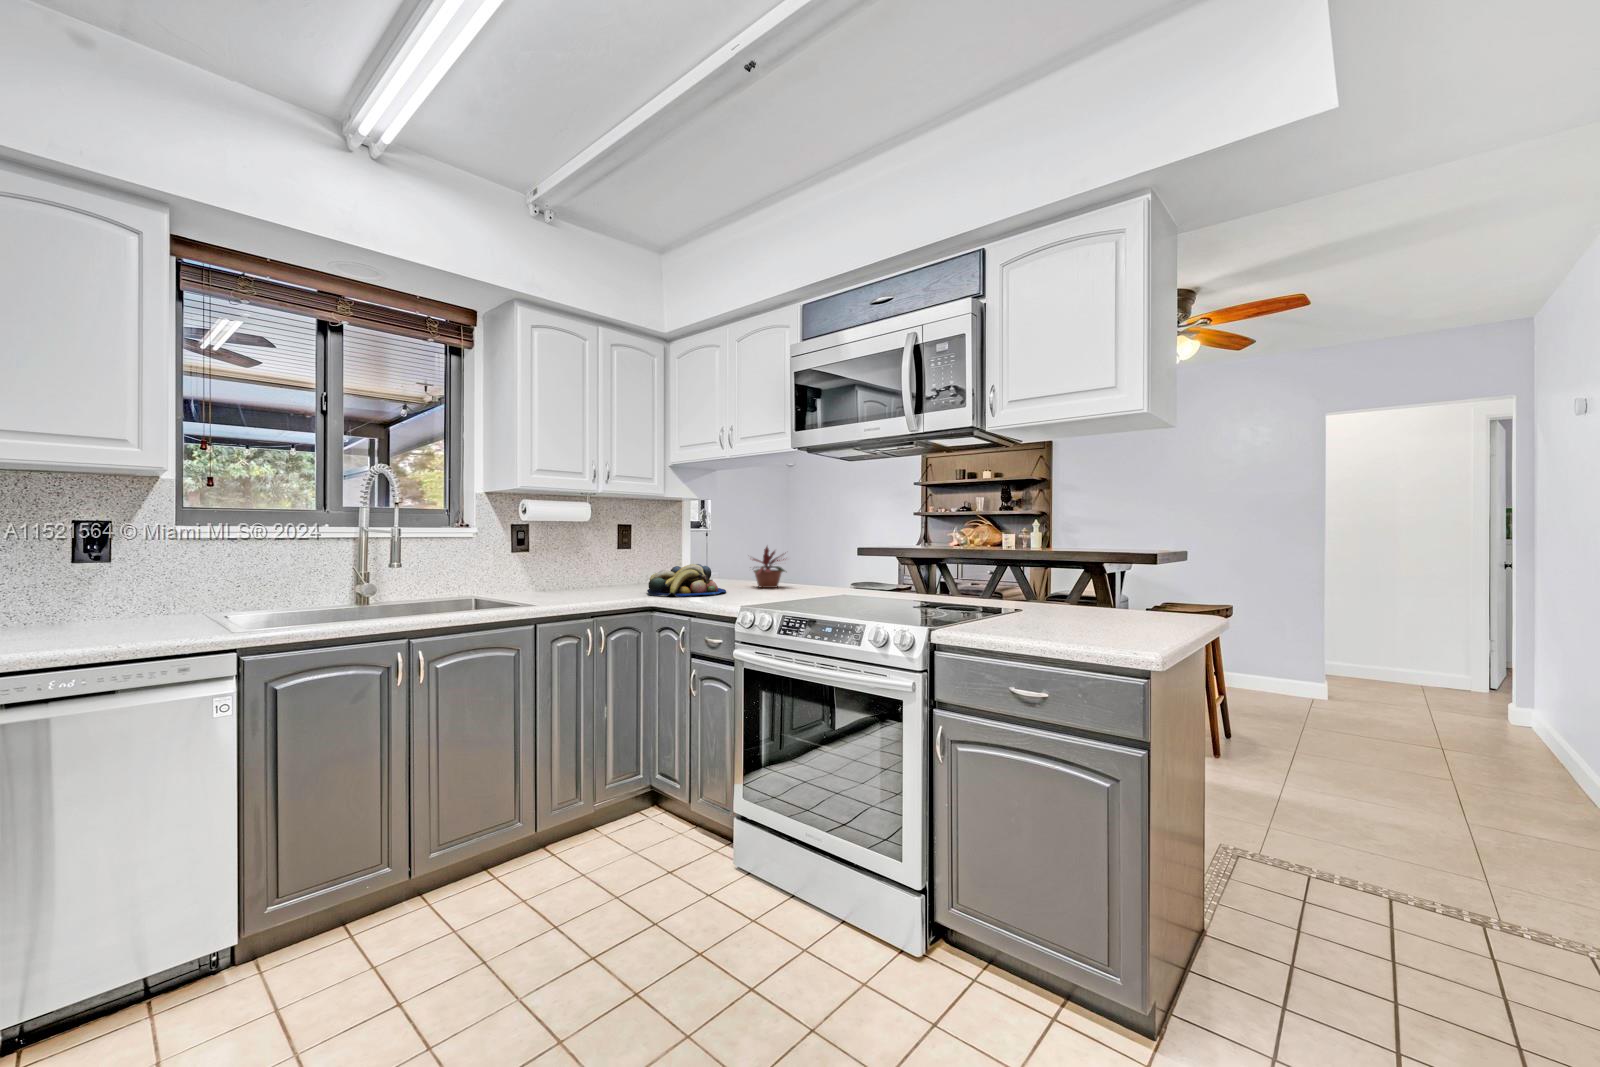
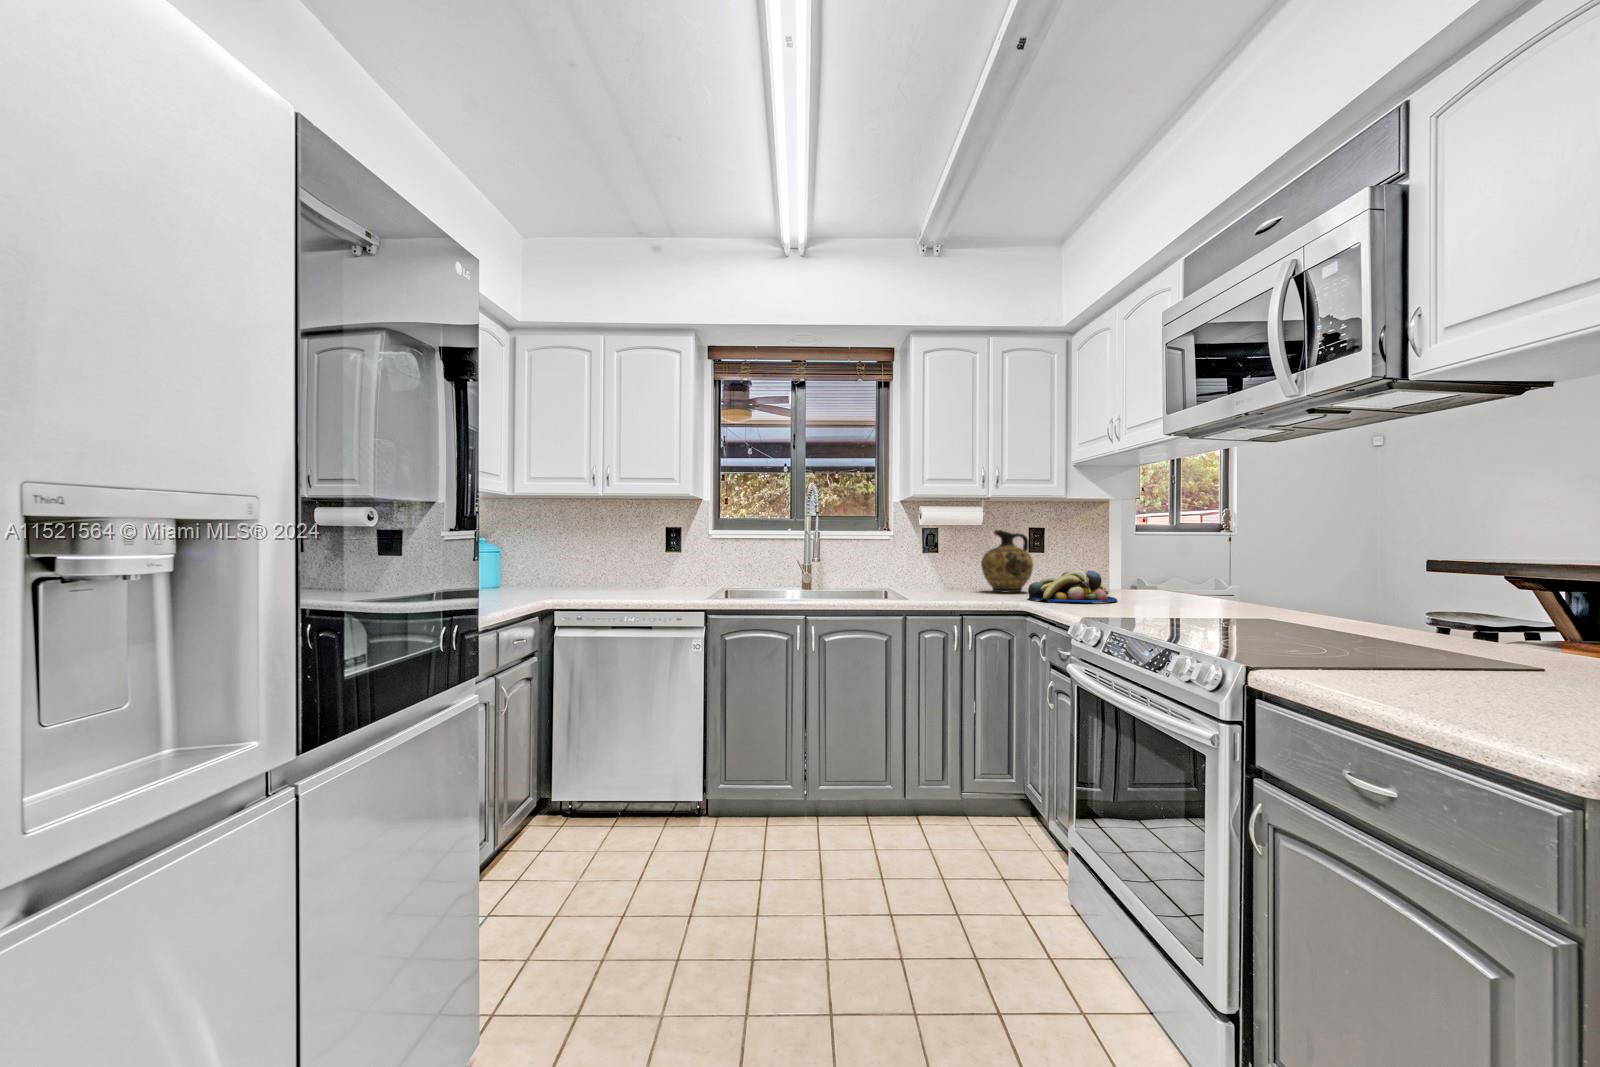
ceramic jug: none [577,525,630,589] -> present [981,530,1033,593]
potted plant: present [753,547,786,588] -> none [1154,551,1217,602]

